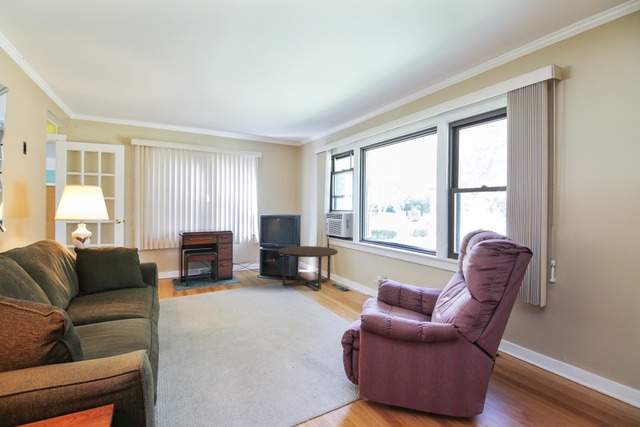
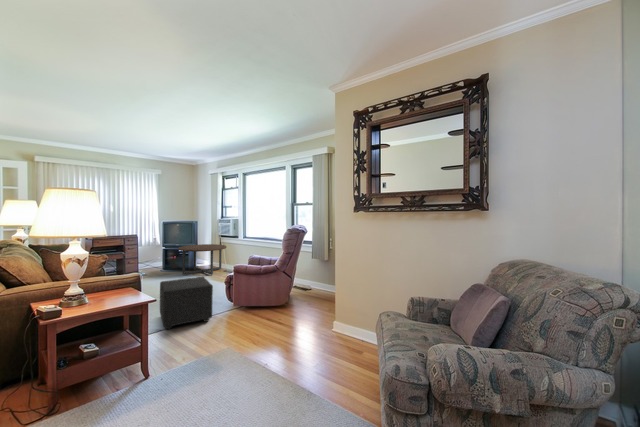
ottoman: none [254,307,339,406] -> present [160,277,213,329]

